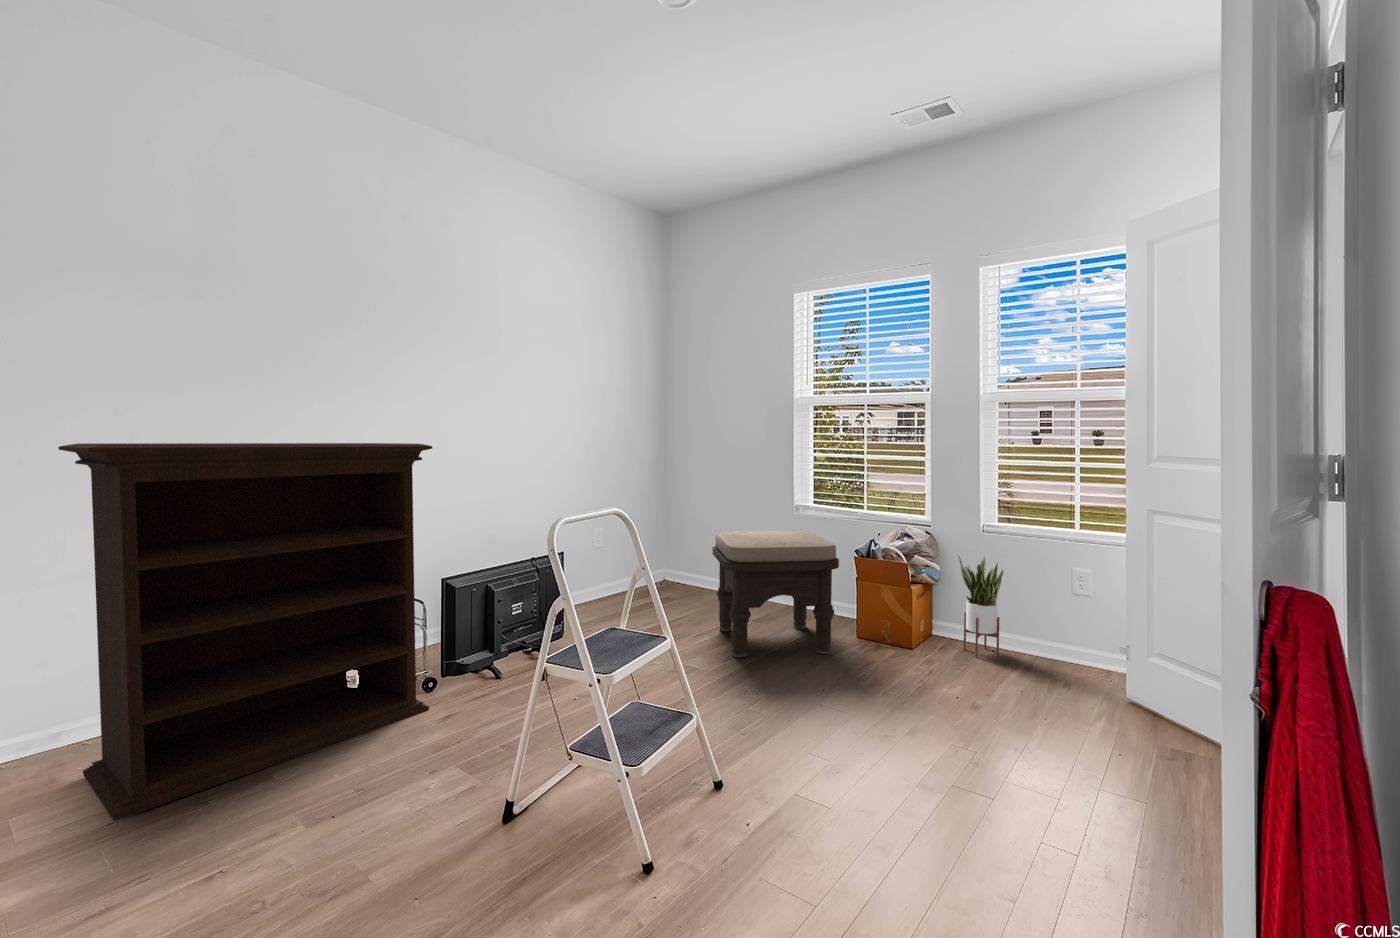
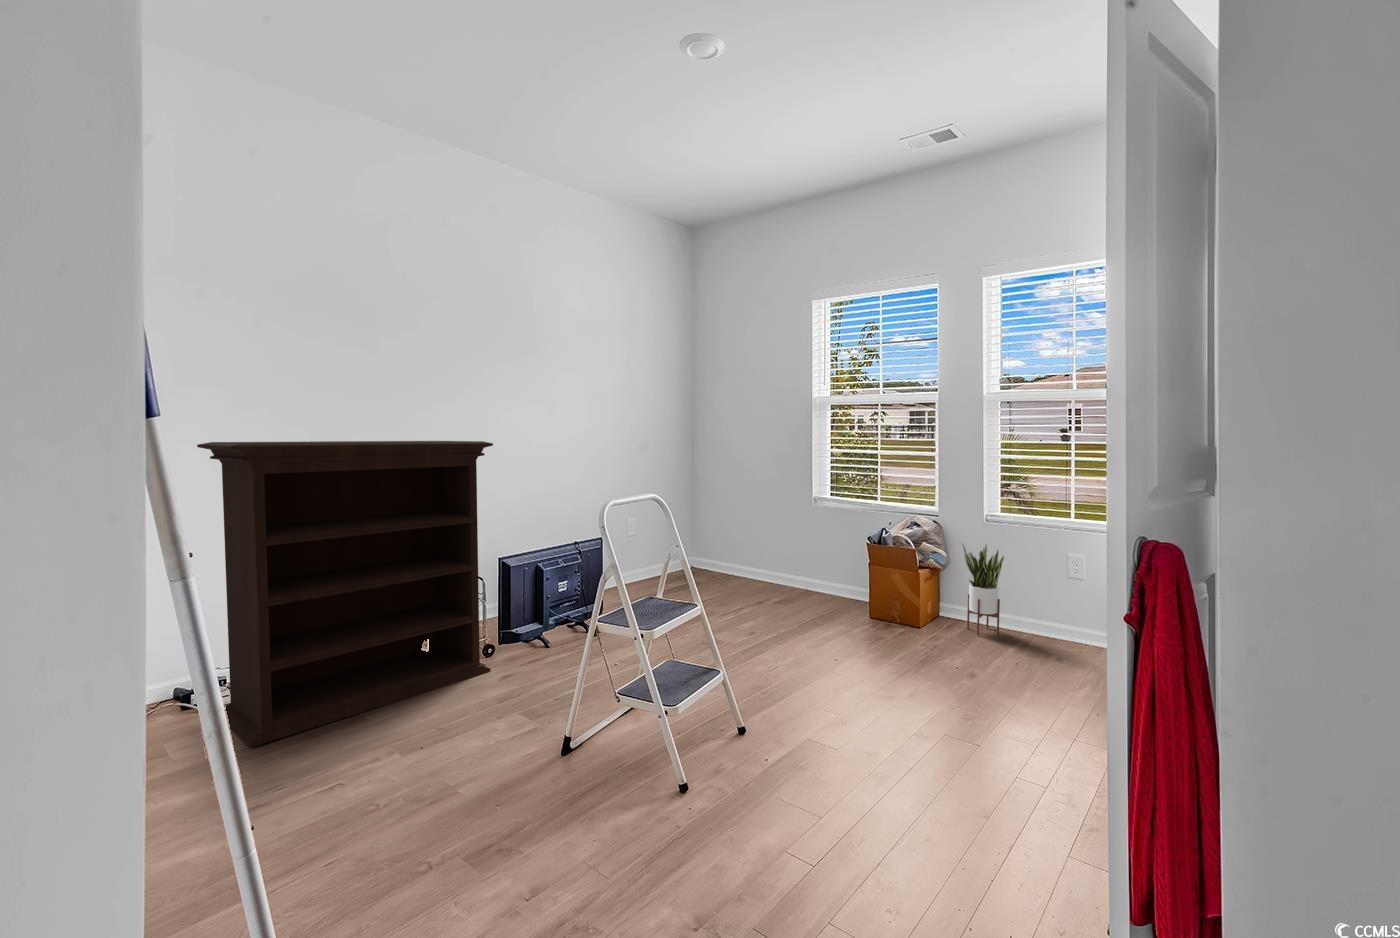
ottoman: present [713,530,839,657] -> none [737,520,852,633]

